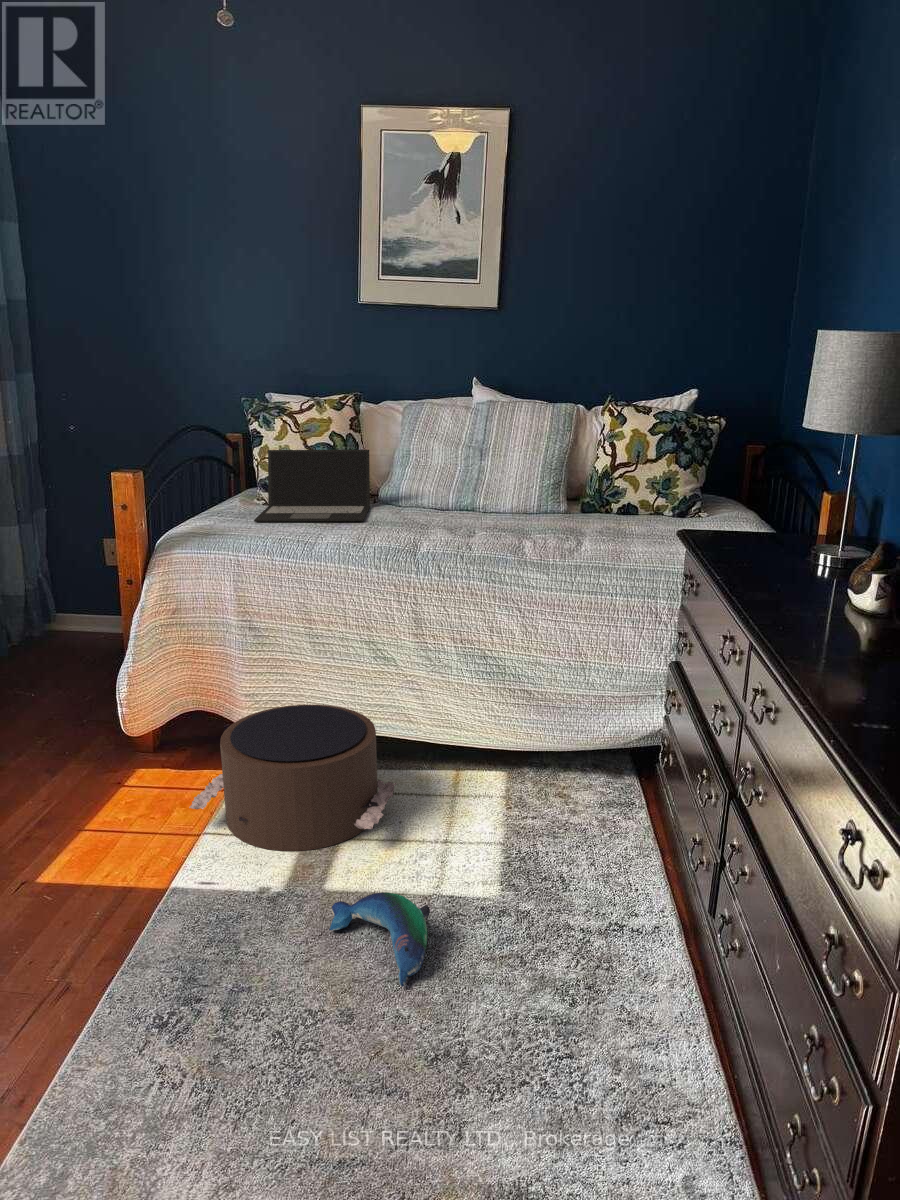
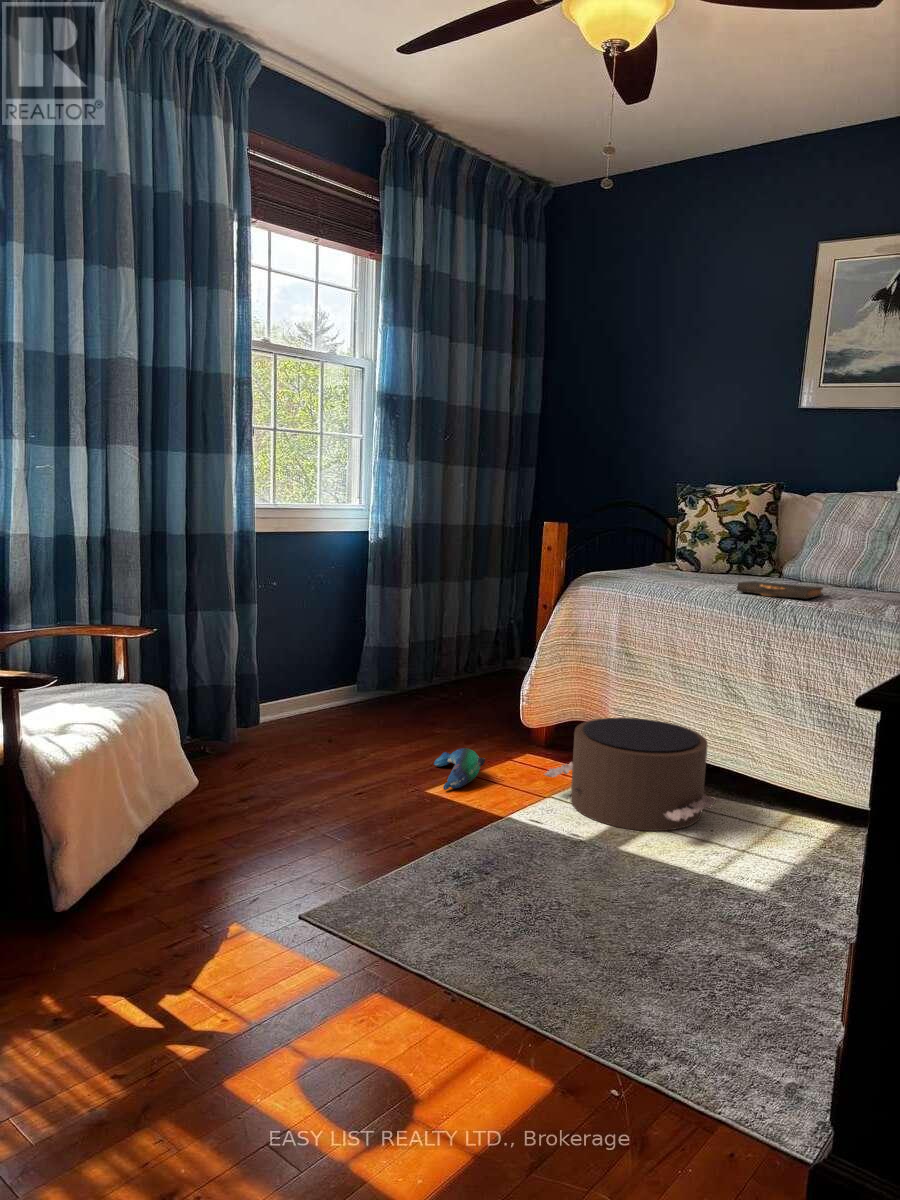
laptop: present [254,450,370,522] -> none [656,521,774,582]
book: none [366,522,449,543] -> present [737,581,823,599]
plush toy: present [329,892,430,987] -> present [434,748,485,790]

